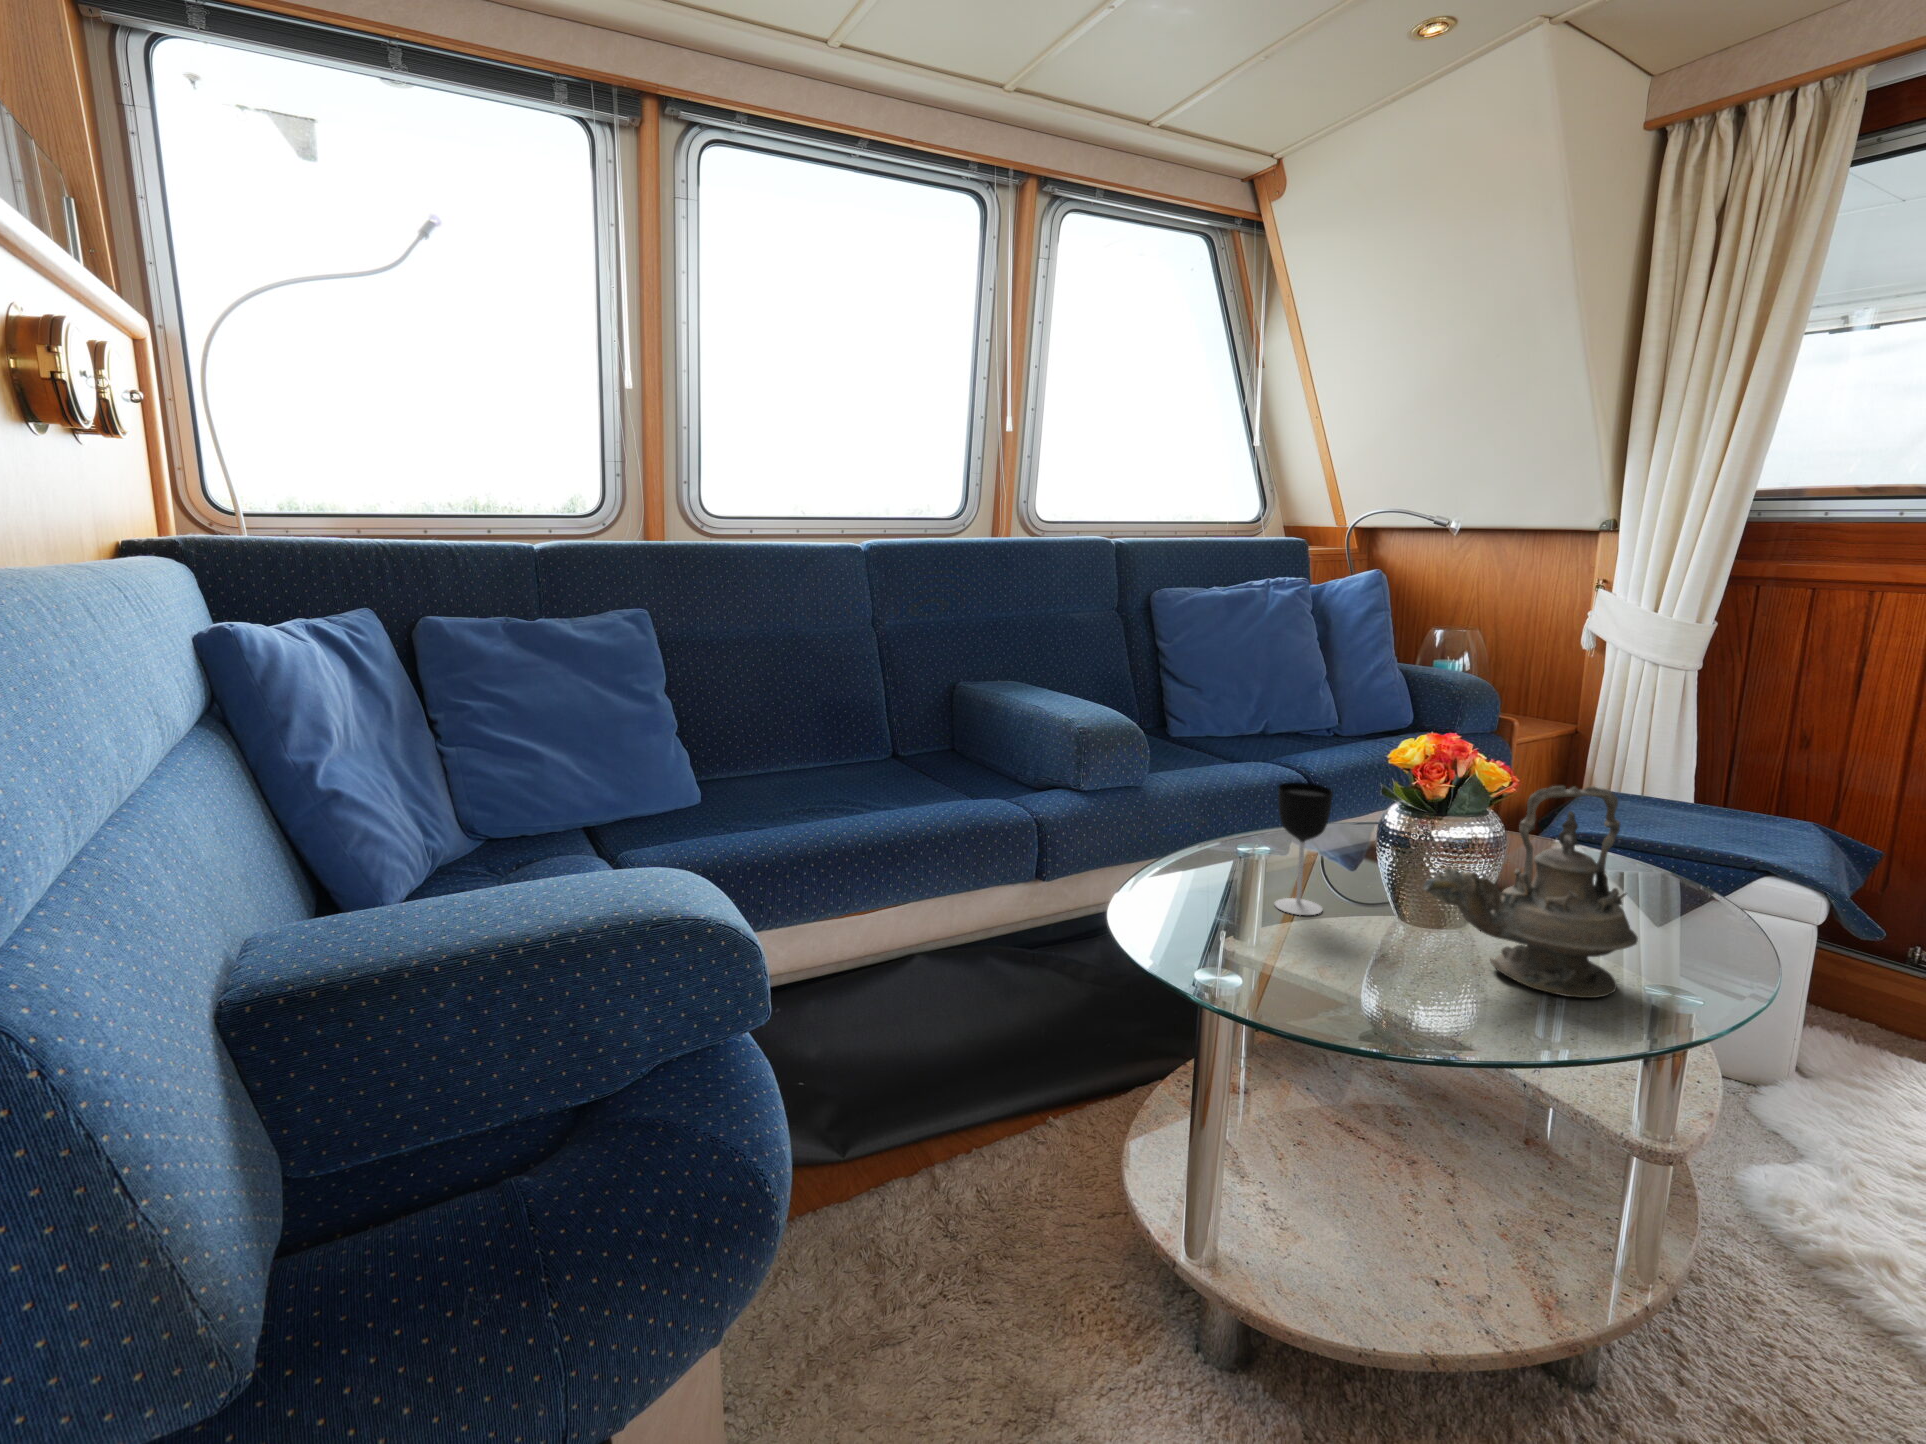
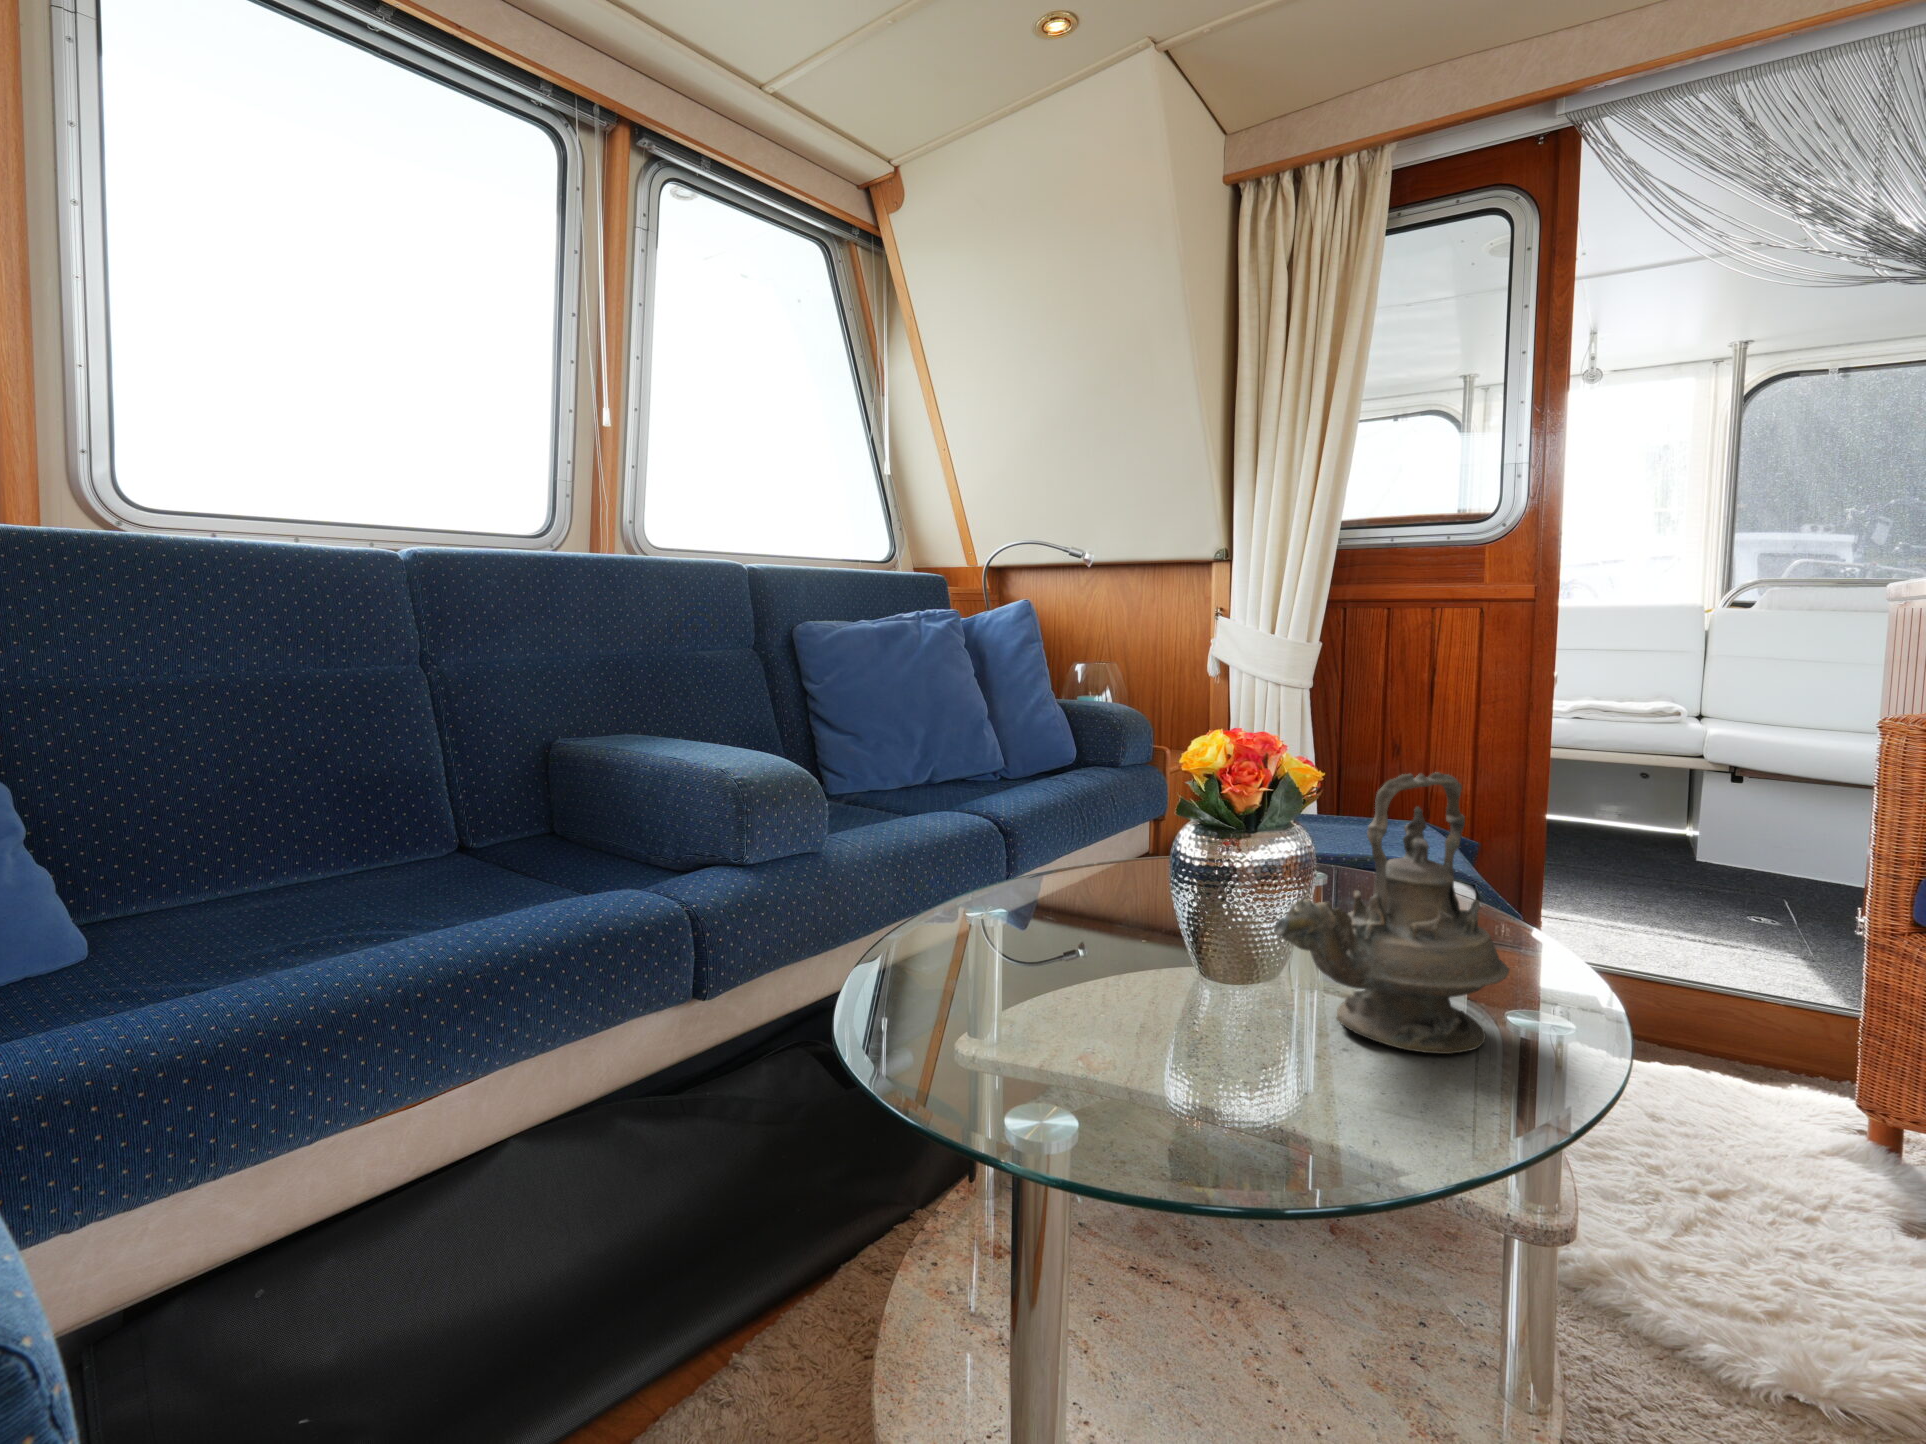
wine glass: present [1275,782,1333,915] -> none [1037,810,1108,994]

